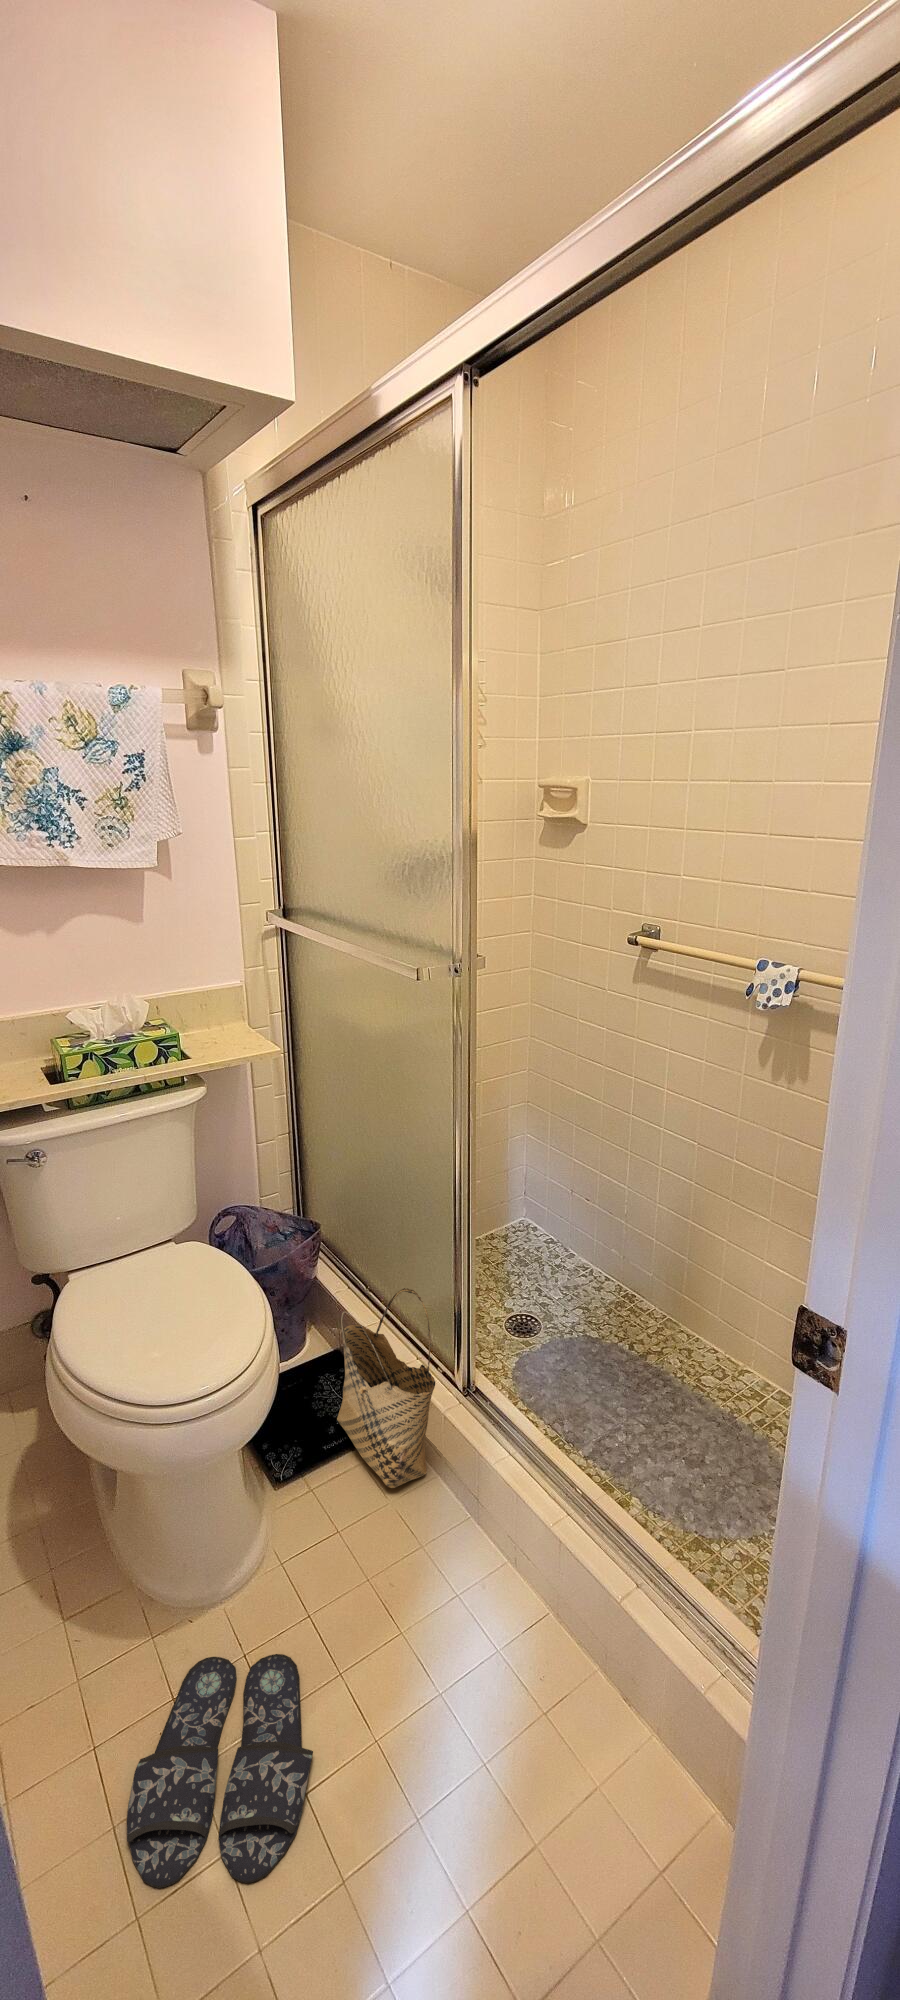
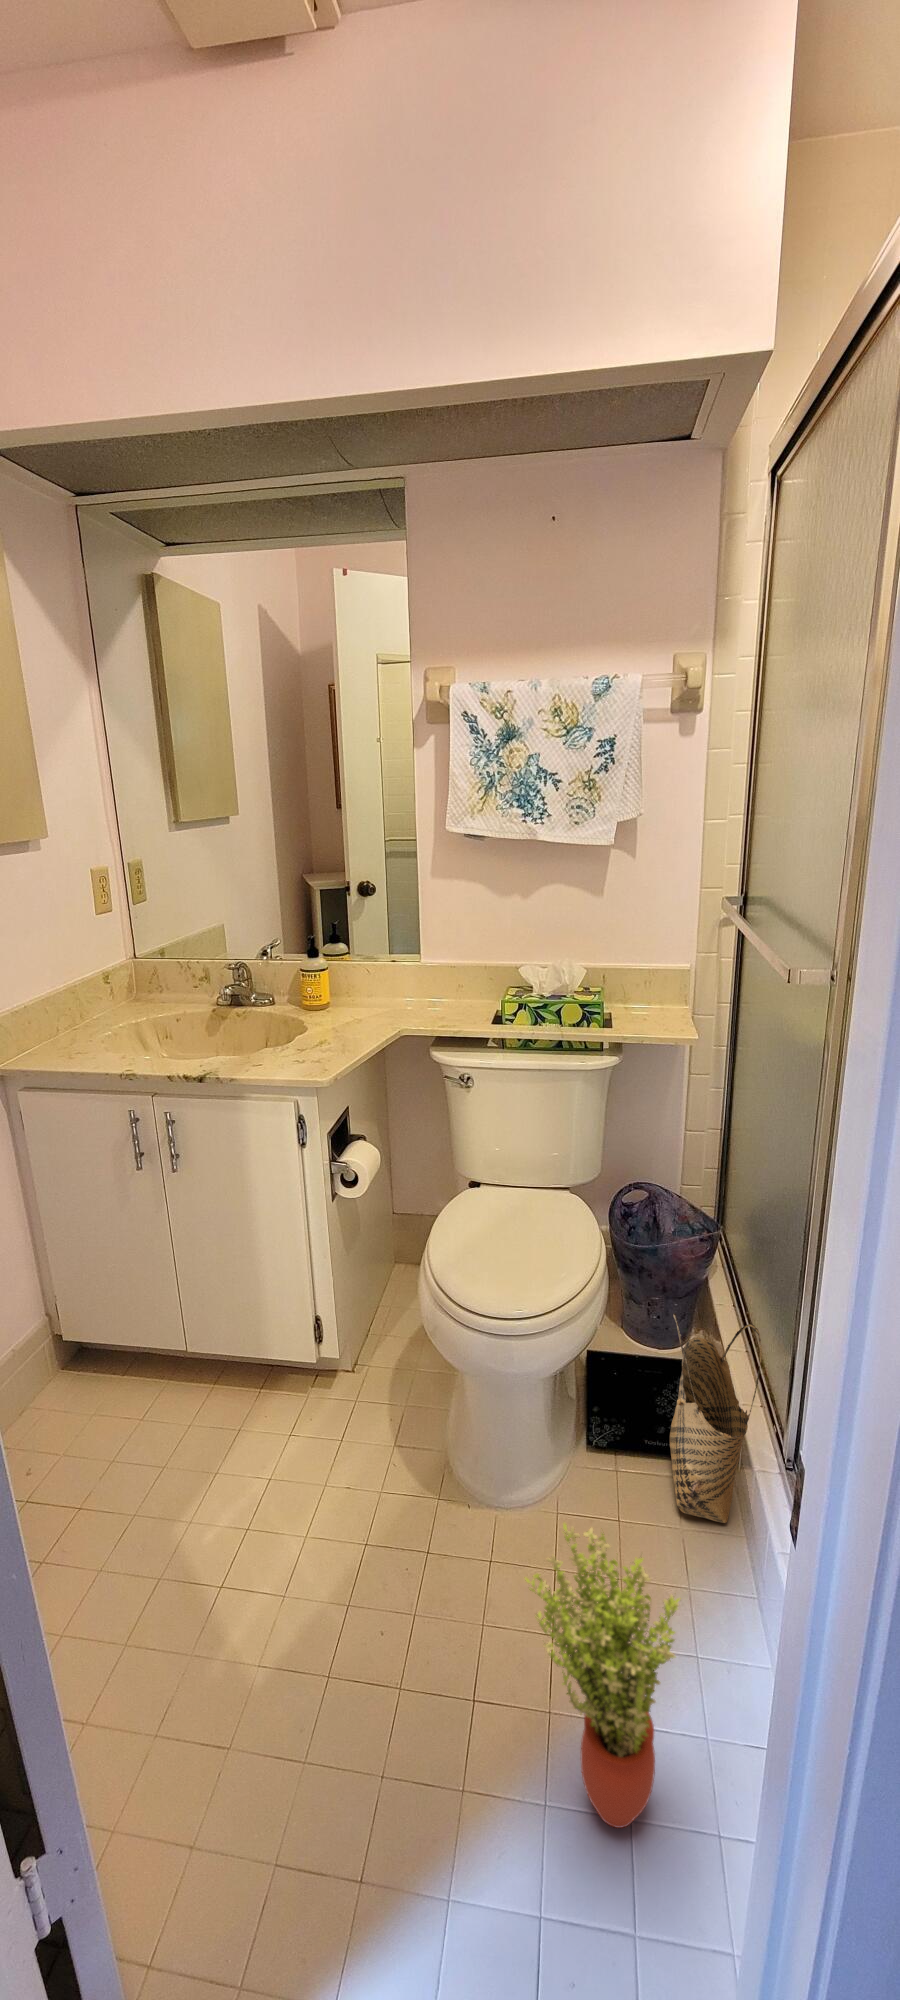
potted plant: none [423,1514,579,1791] -> present [524,1523,679,1828]
slippers: present [127,1654,313,1888] -> none [339,1528,514,1701]

